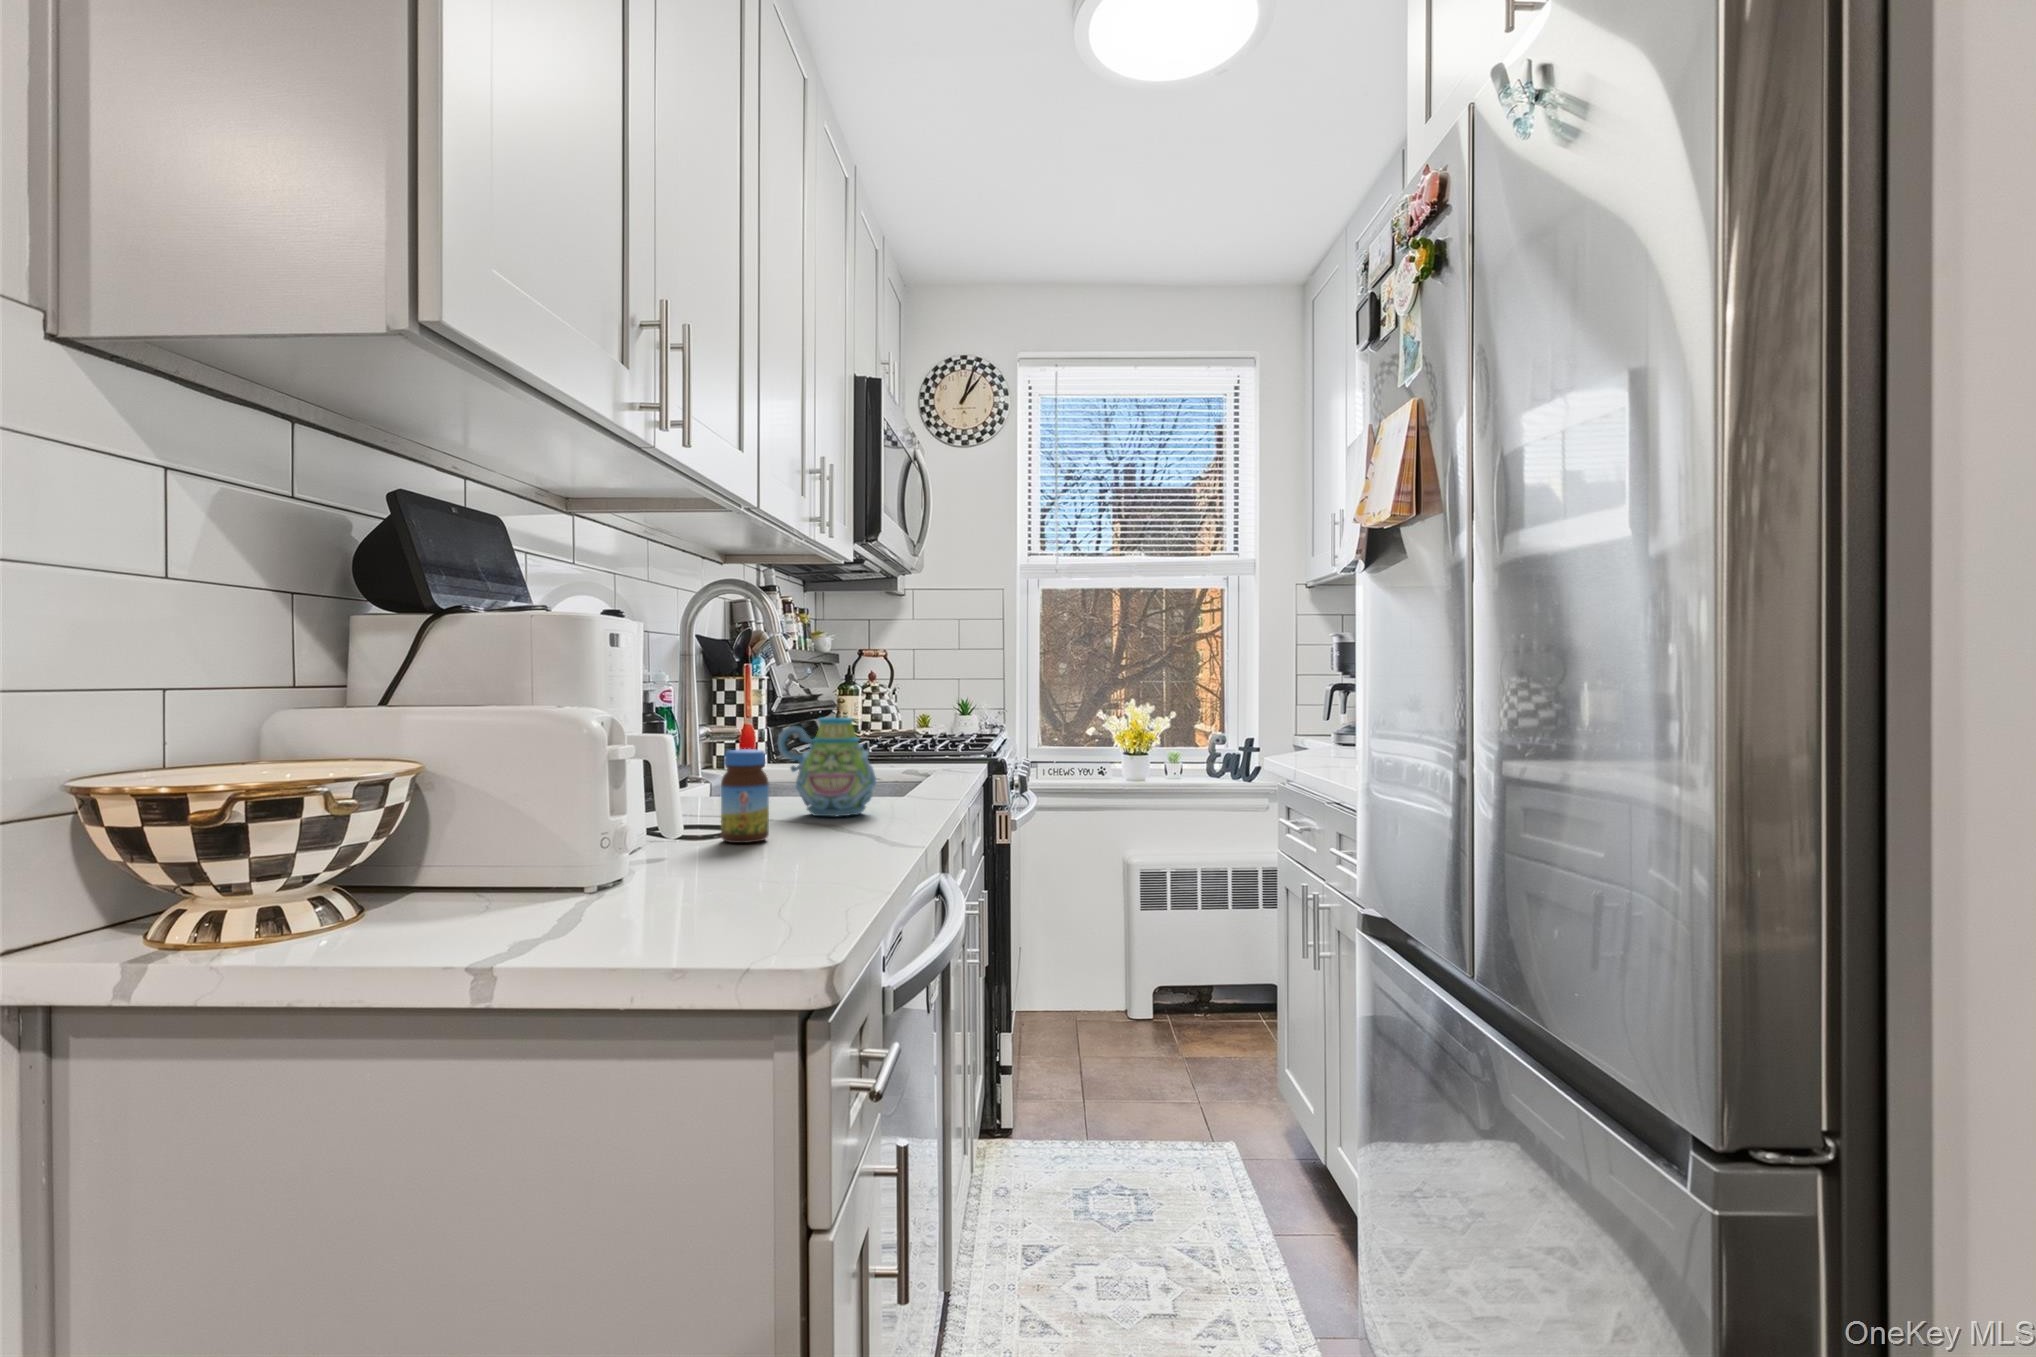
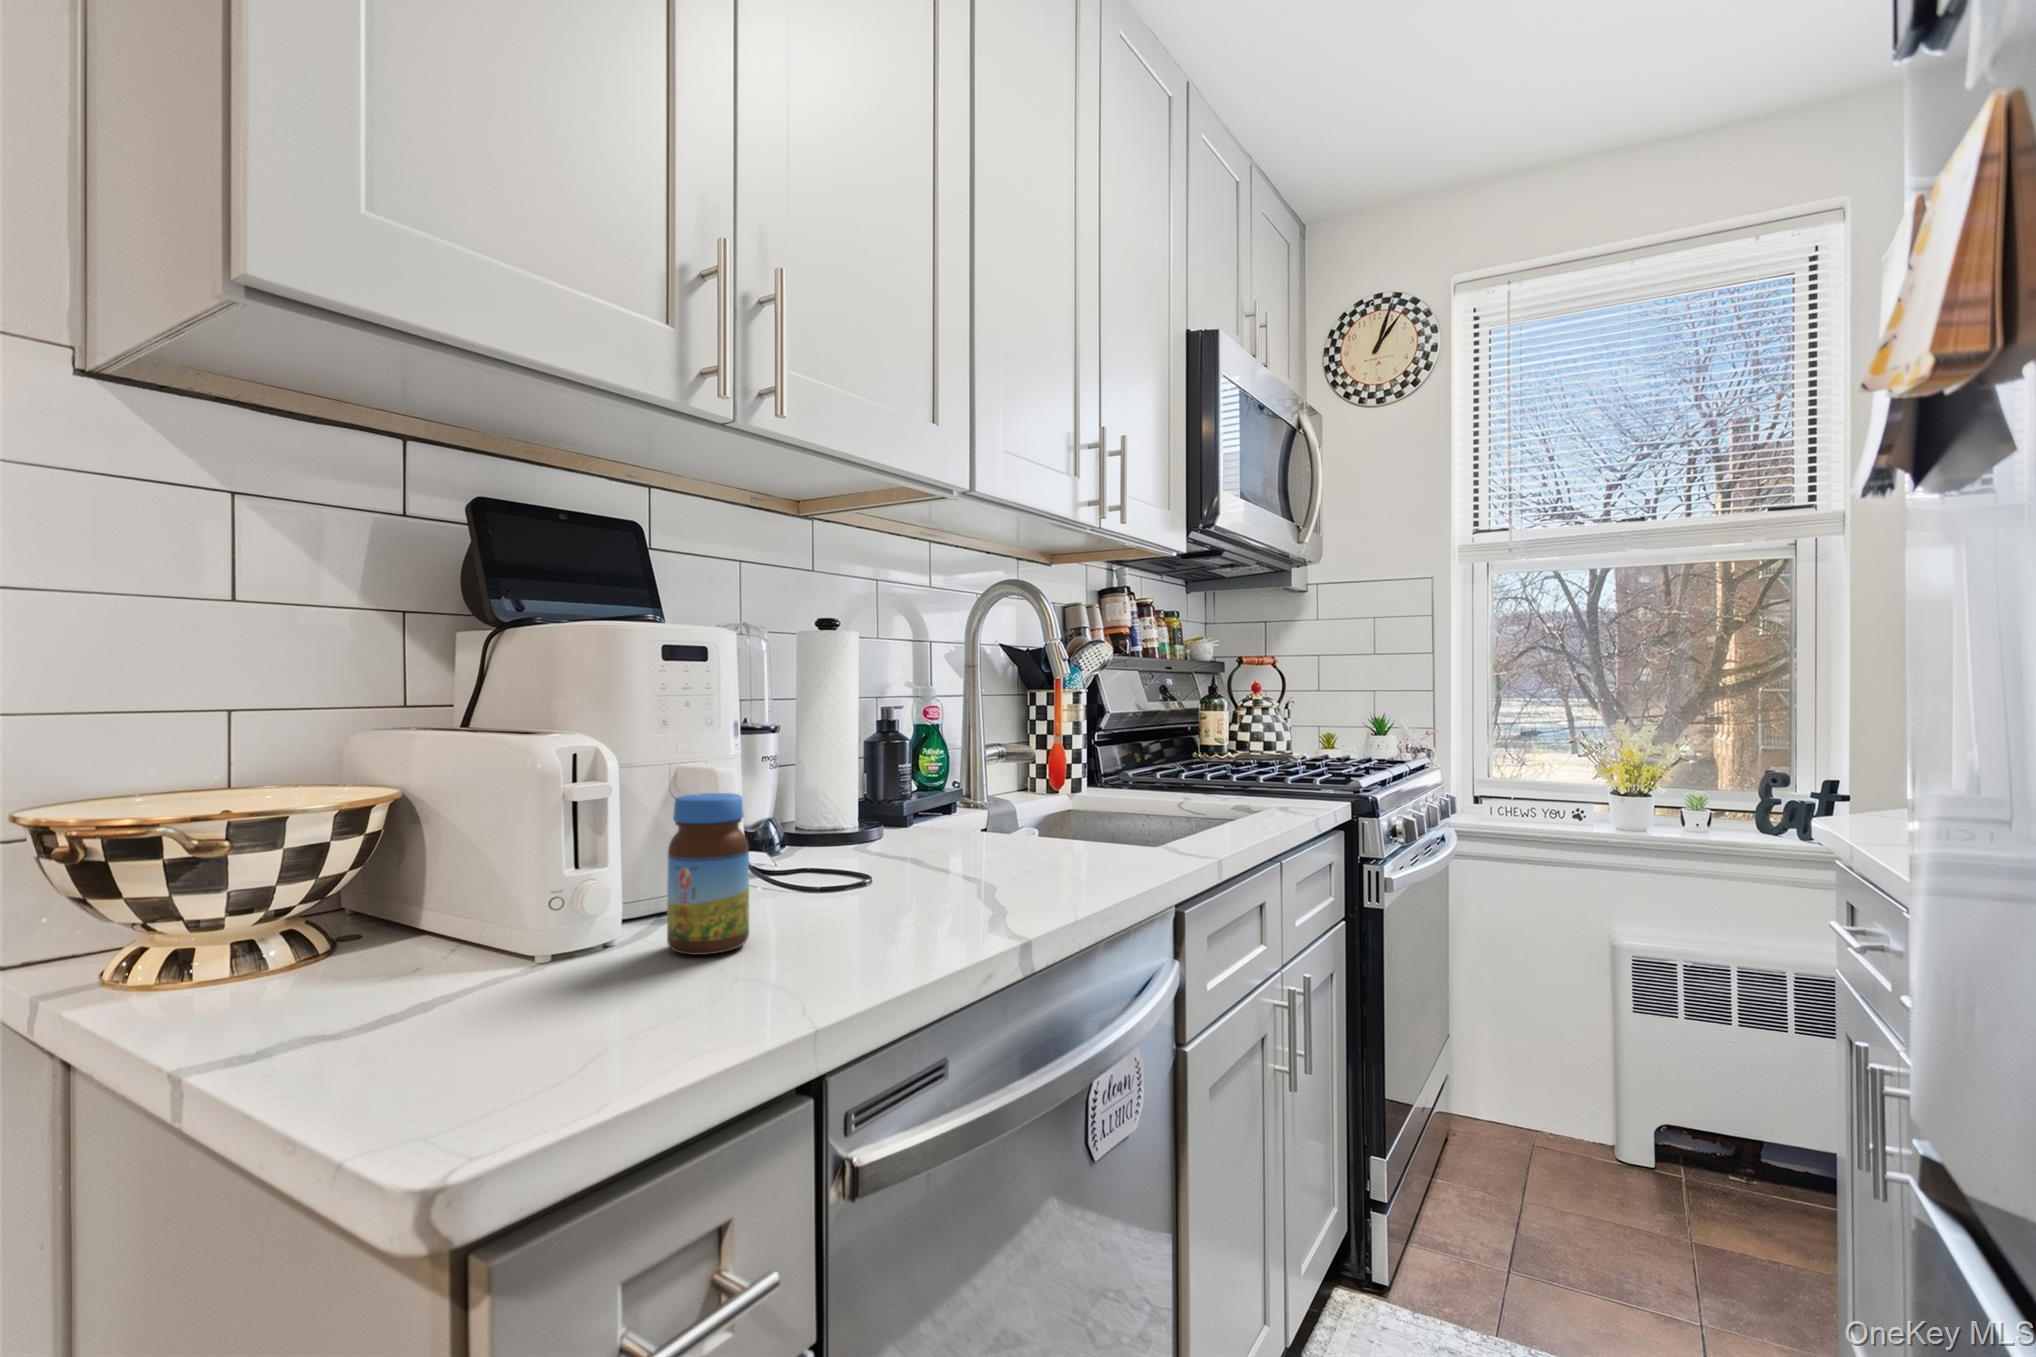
mug: present [778,718,876,817] -> none [887,740,1023,901]

